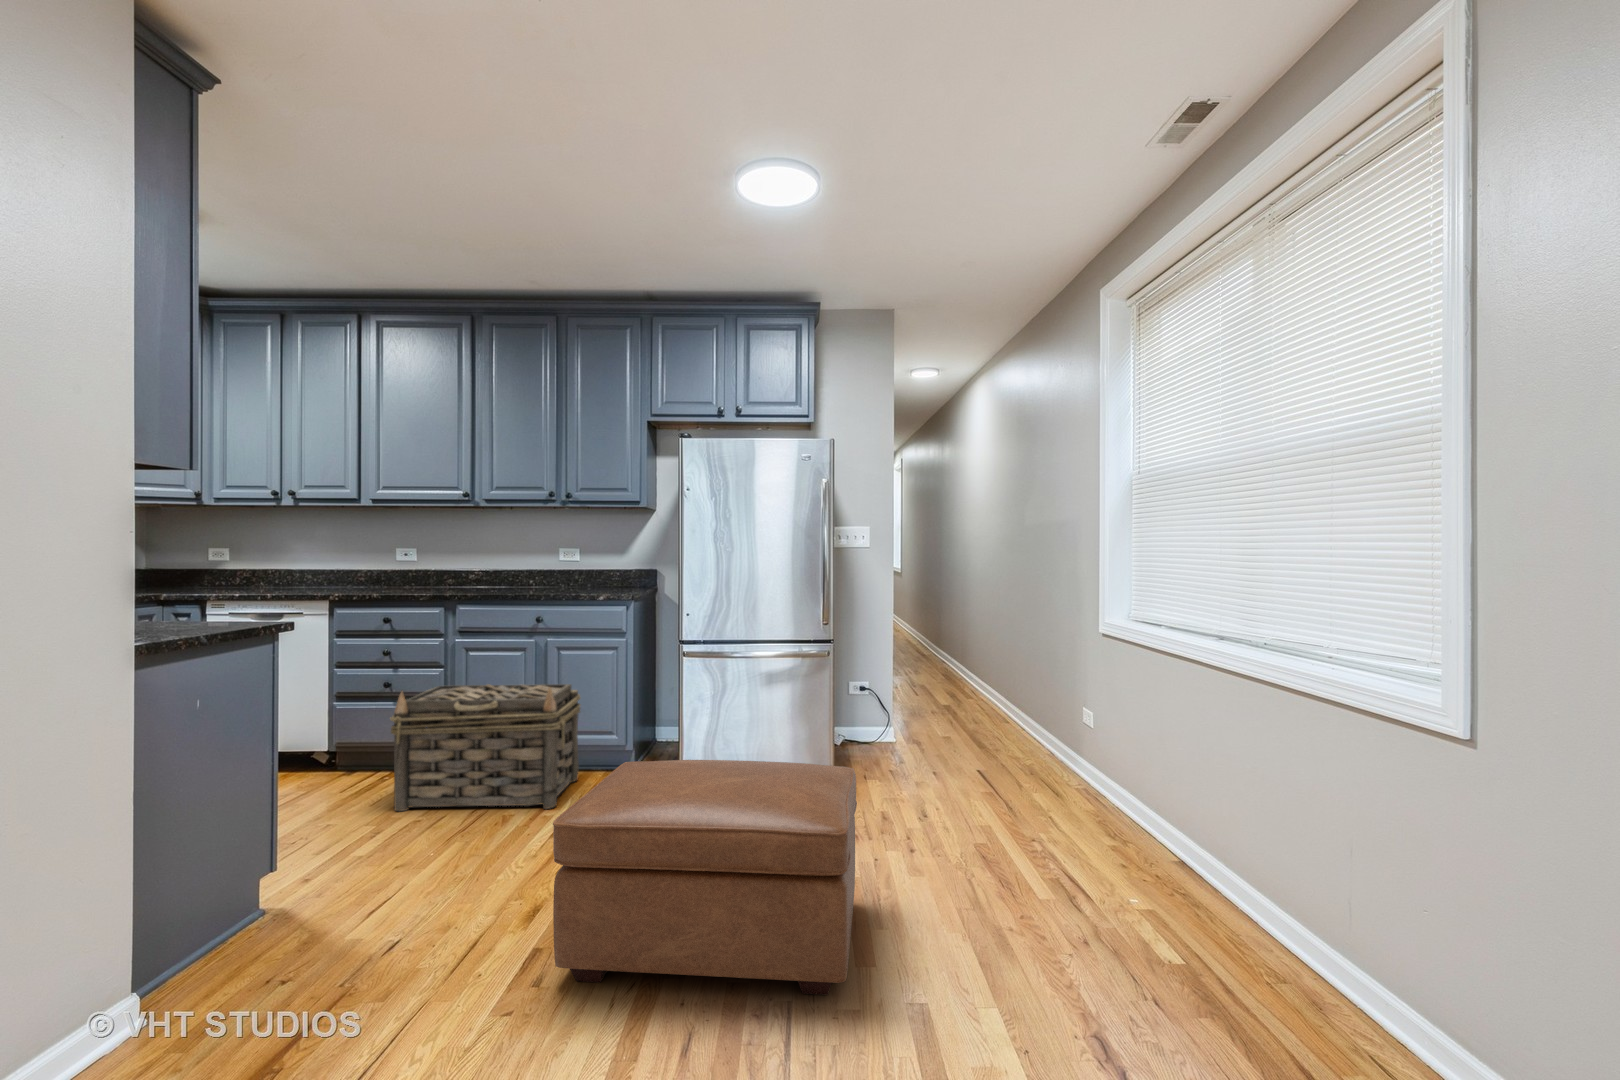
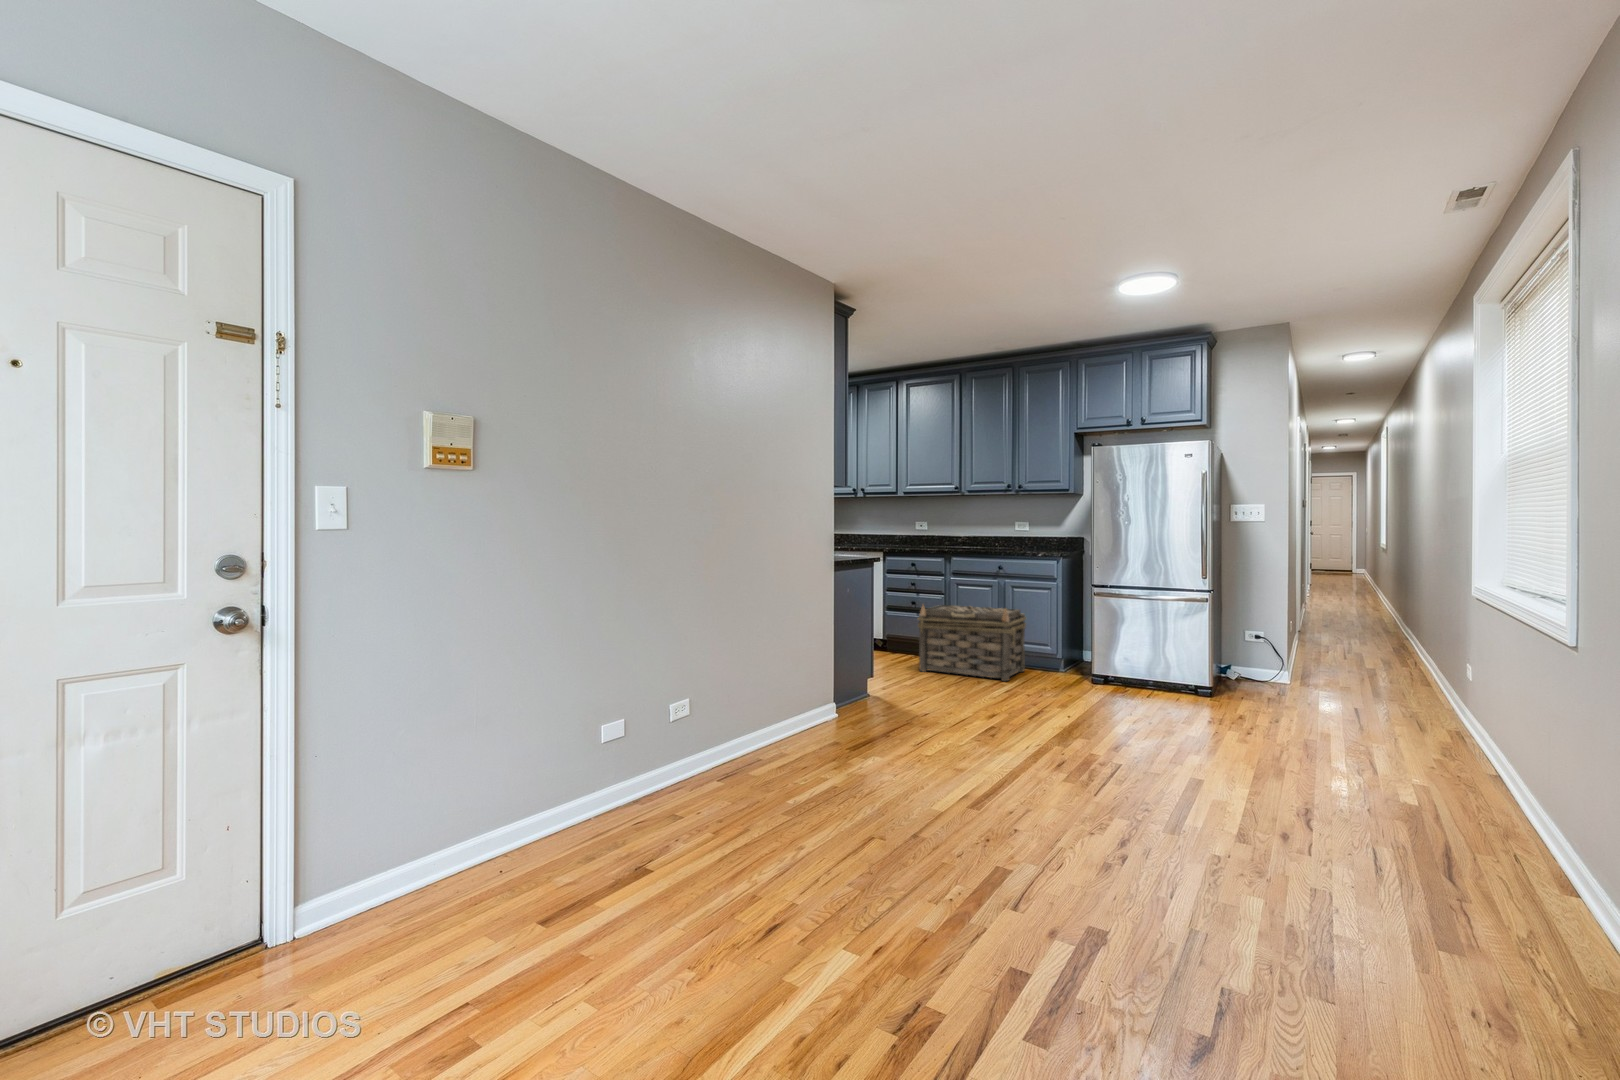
ottoman: present [553,760,857,995] -> none [999,642,1186,766]

